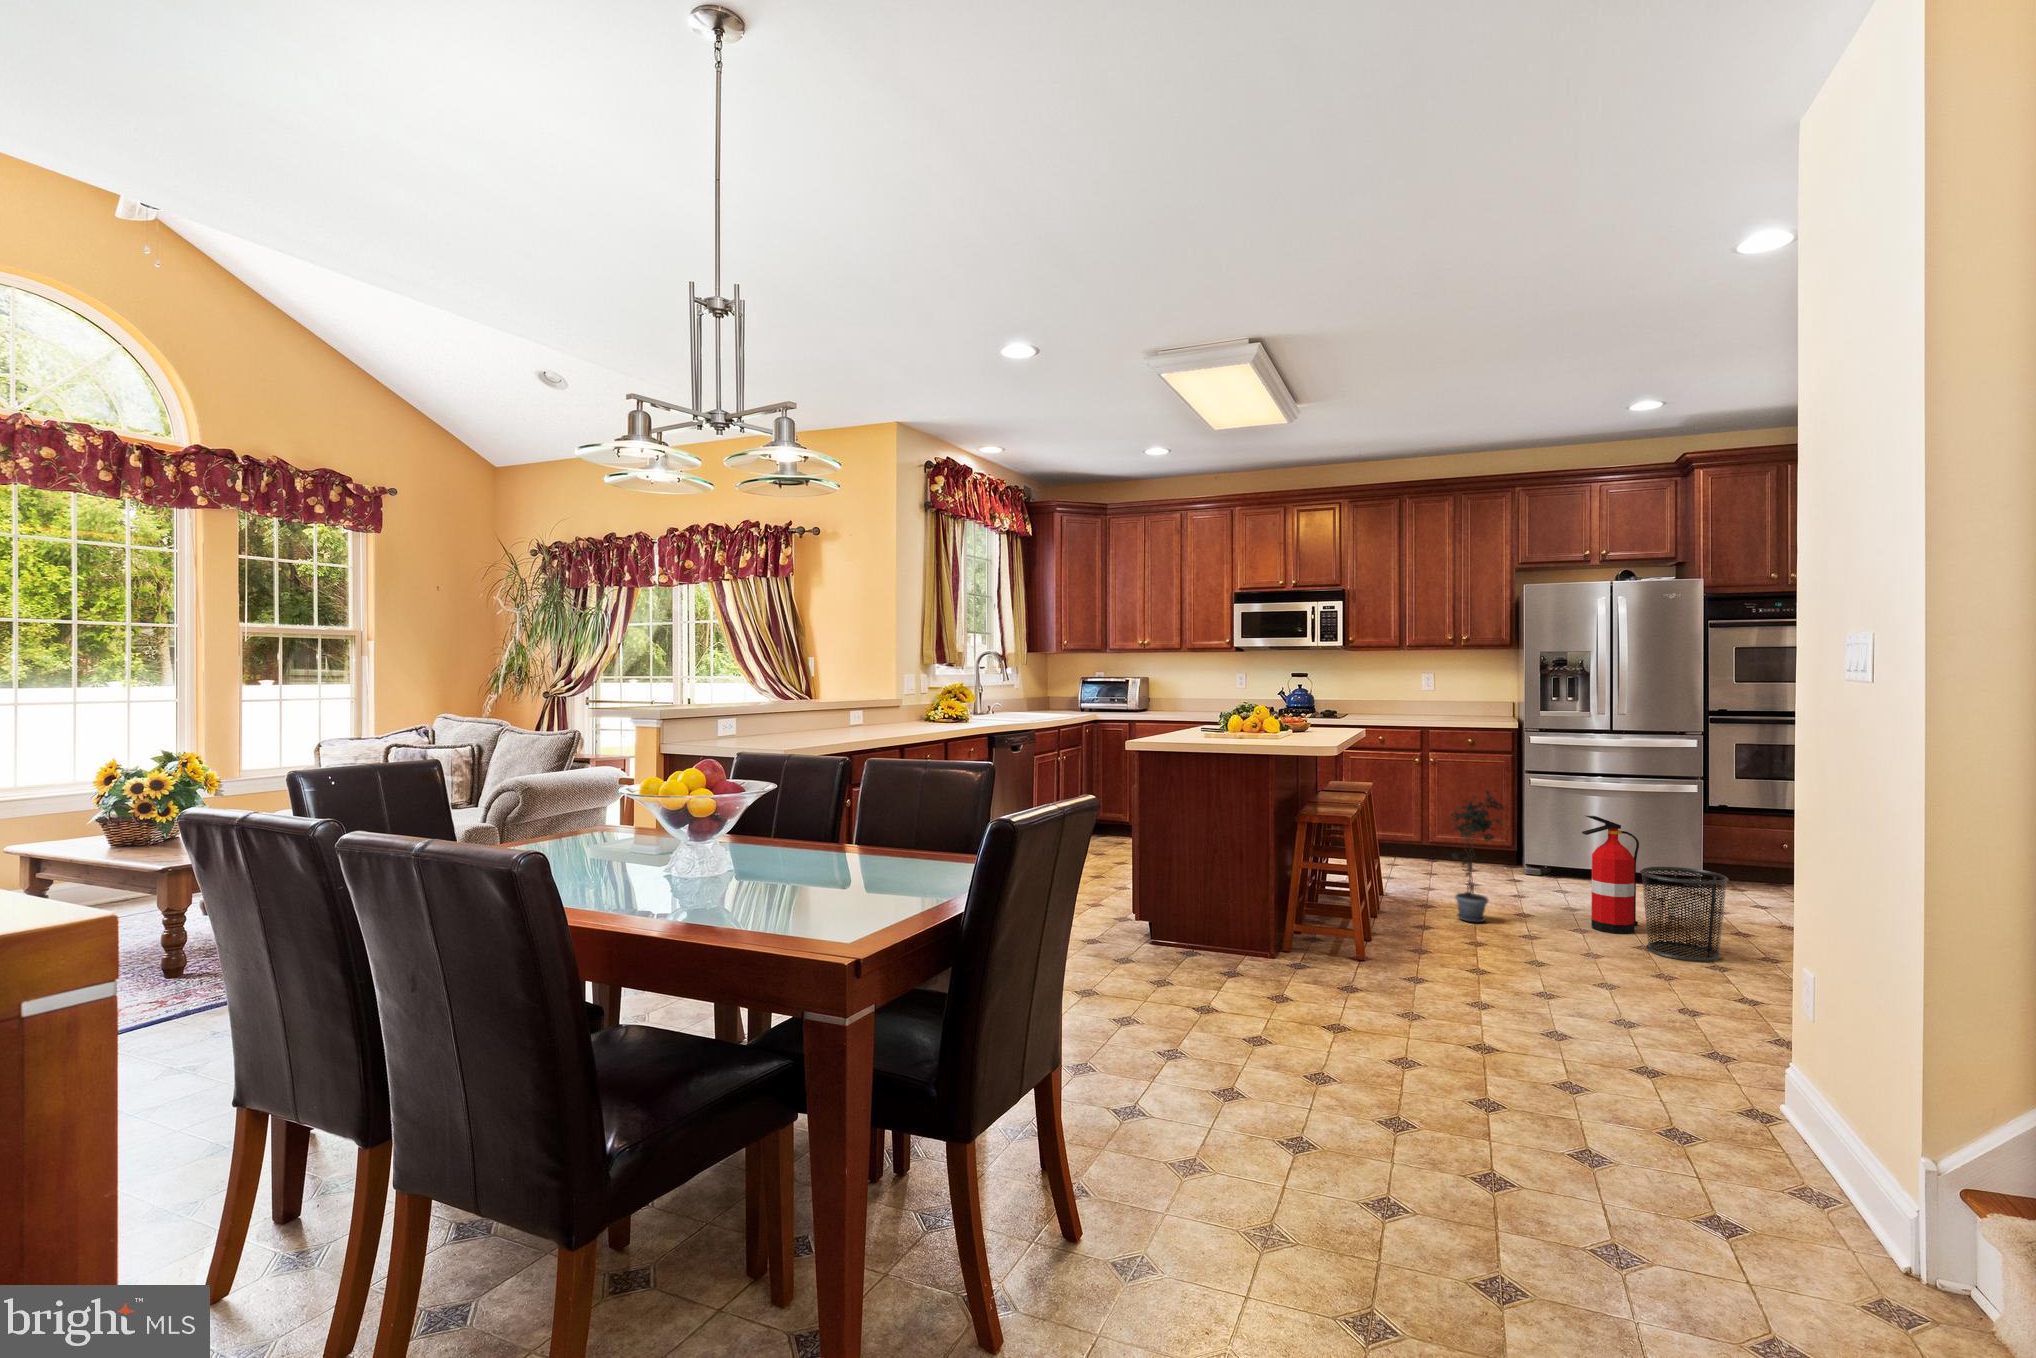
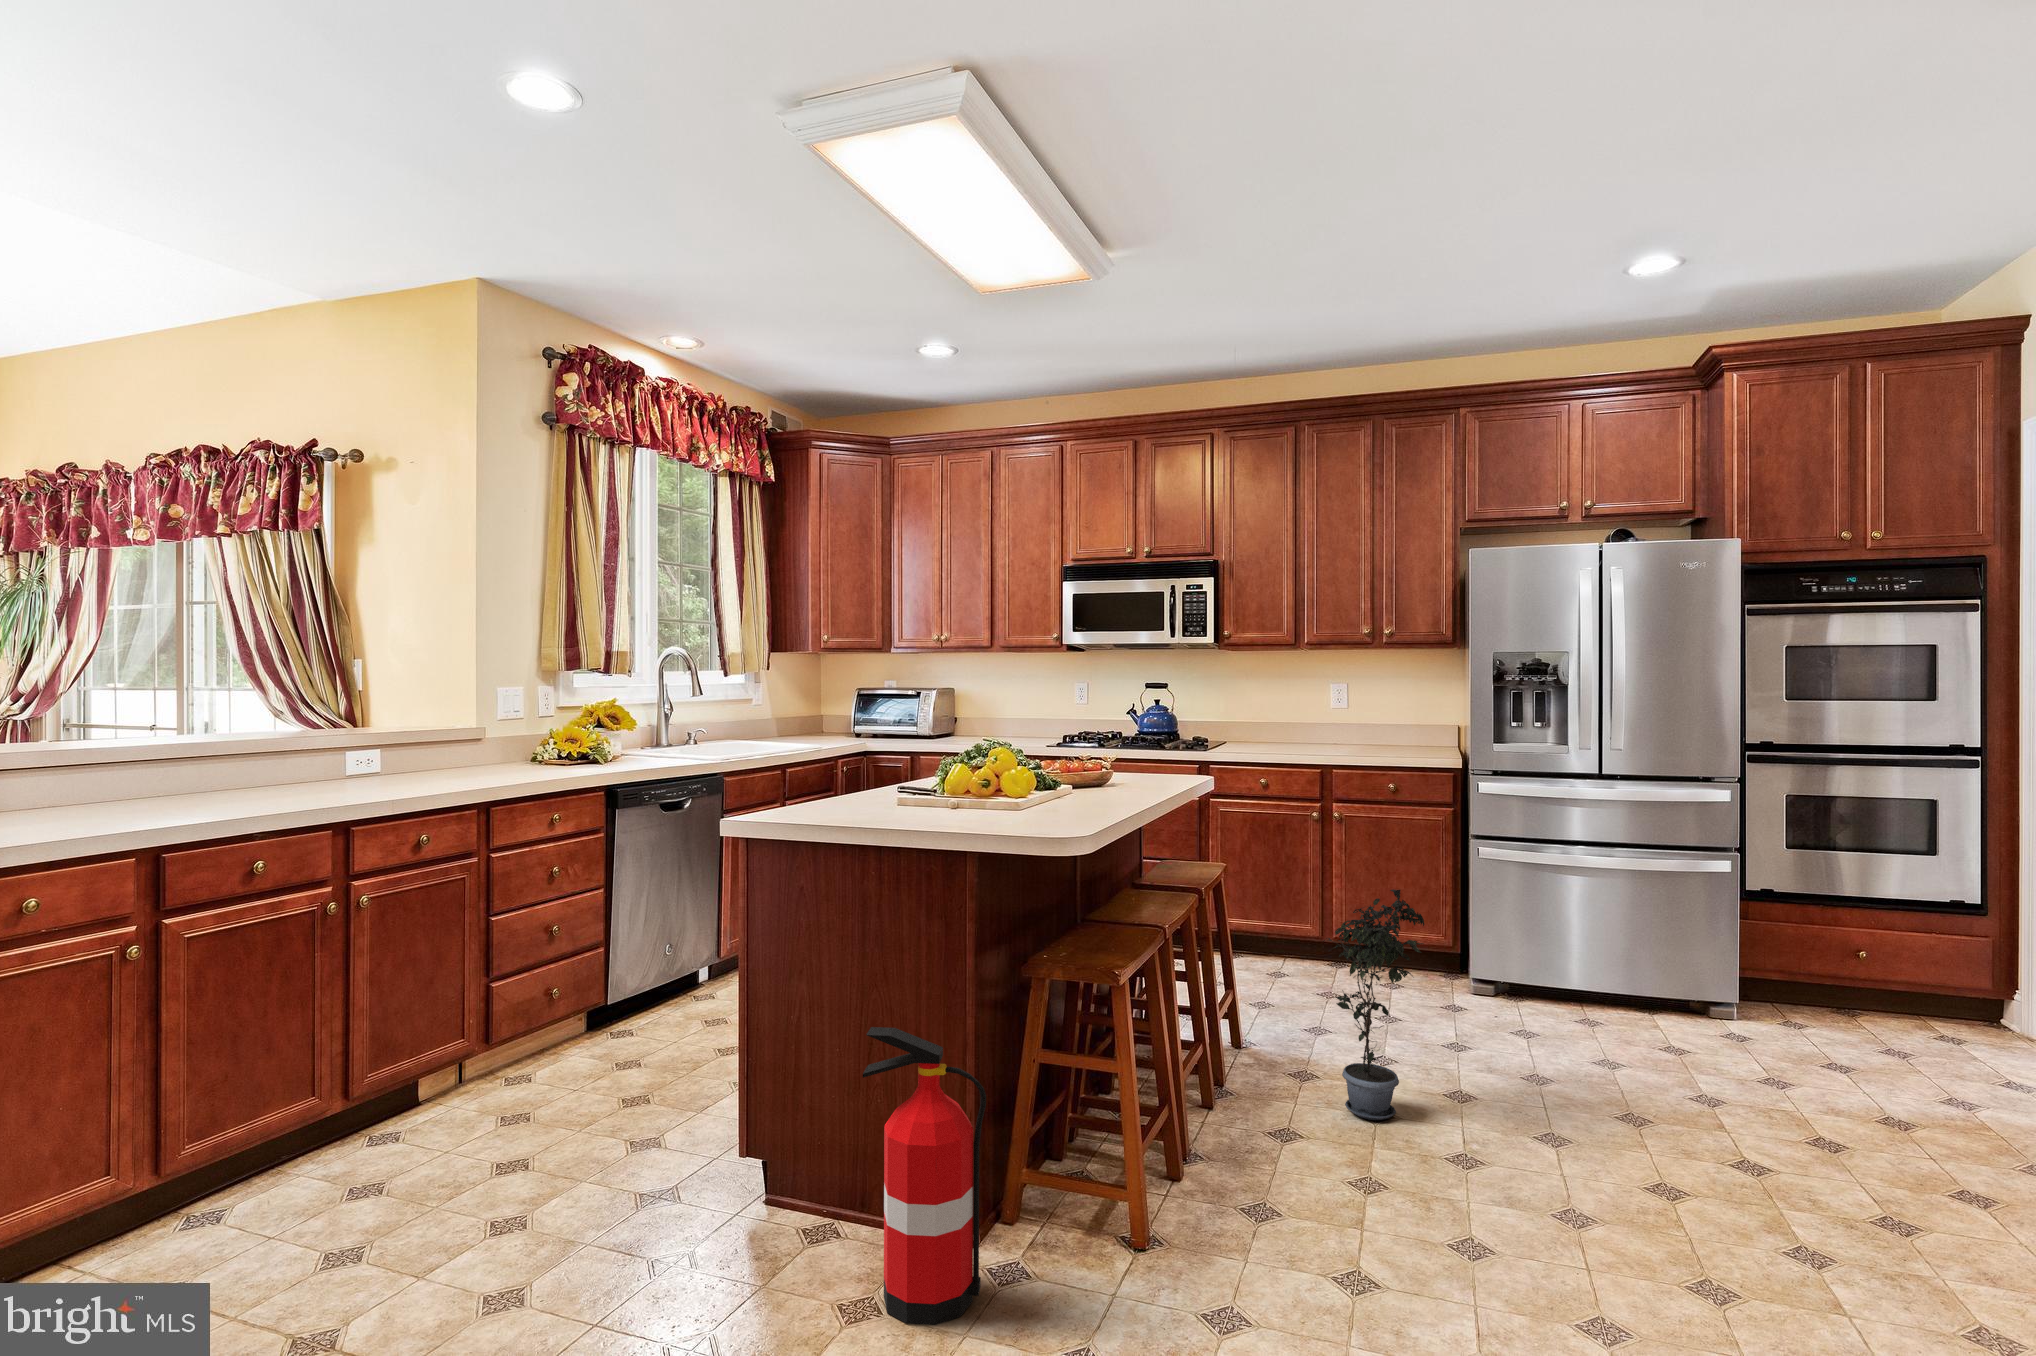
fire extinguisher: present [1582,816,1639,934] -> present [863,1027,986,1325]
waste bin: present [1640,867,1729,961] -> none [1660,1039,1825,1236]

